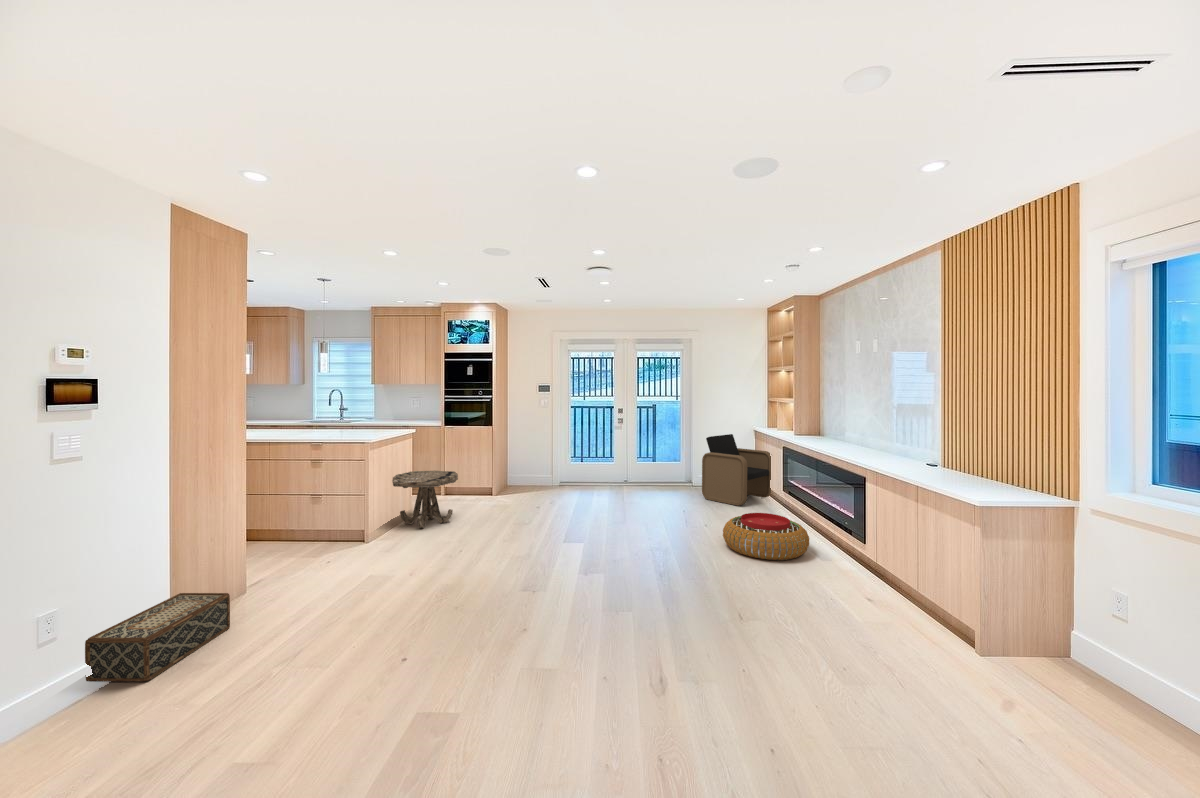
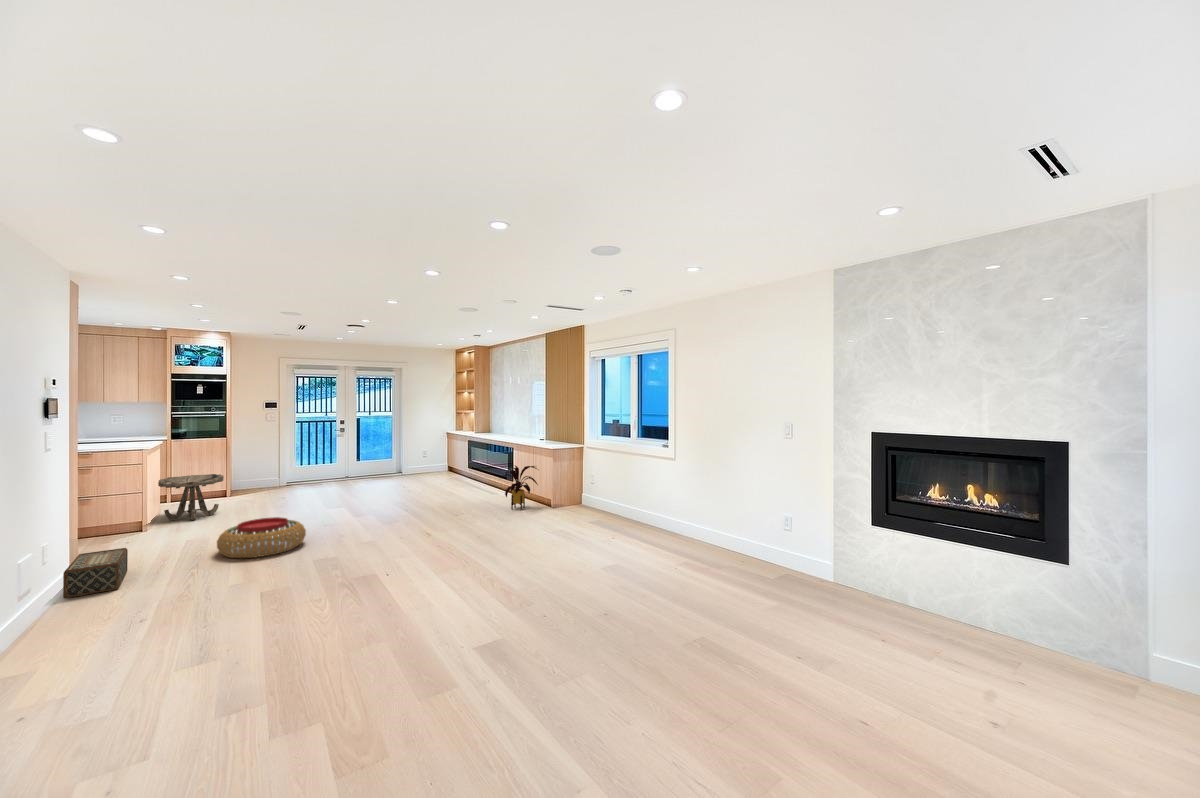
armchair: present [702,434,771,506] -> none [415,435,462,482]
pouf: present [723,513,809,560] -> present [217,517,306,558]
house plant: none [831,525,936,629] -> present [502,466,538,510]

